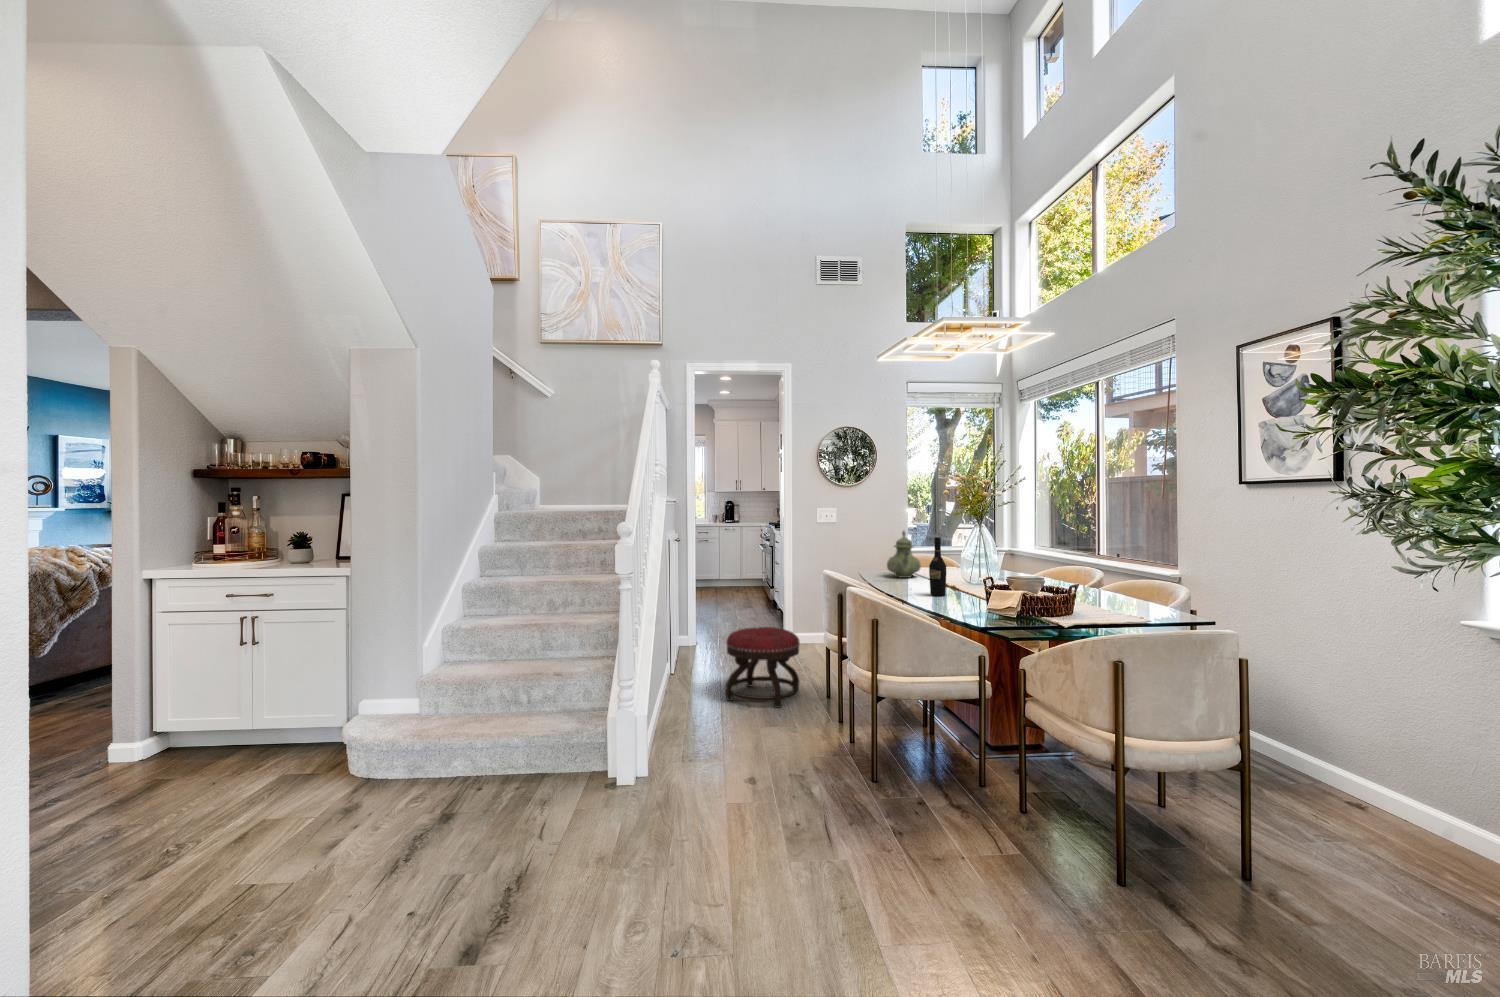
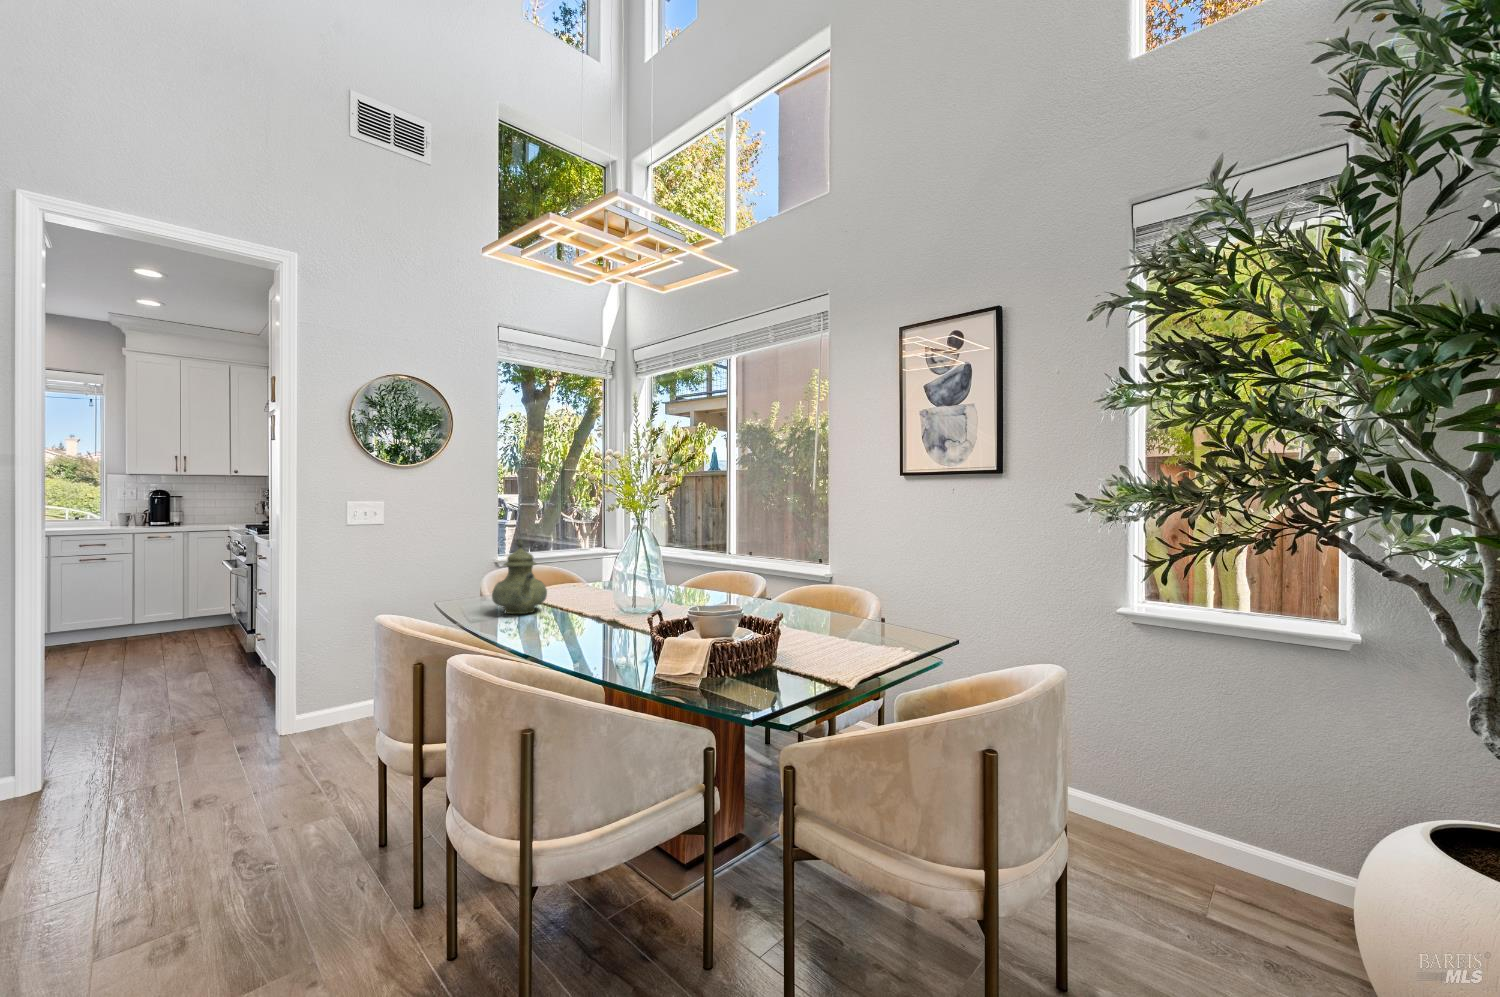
wine bottle: present [929,537,946,596] -> none [588,552,615,648]
ottoman: present [725,627,800,707] -> none [127,734,323,929]

